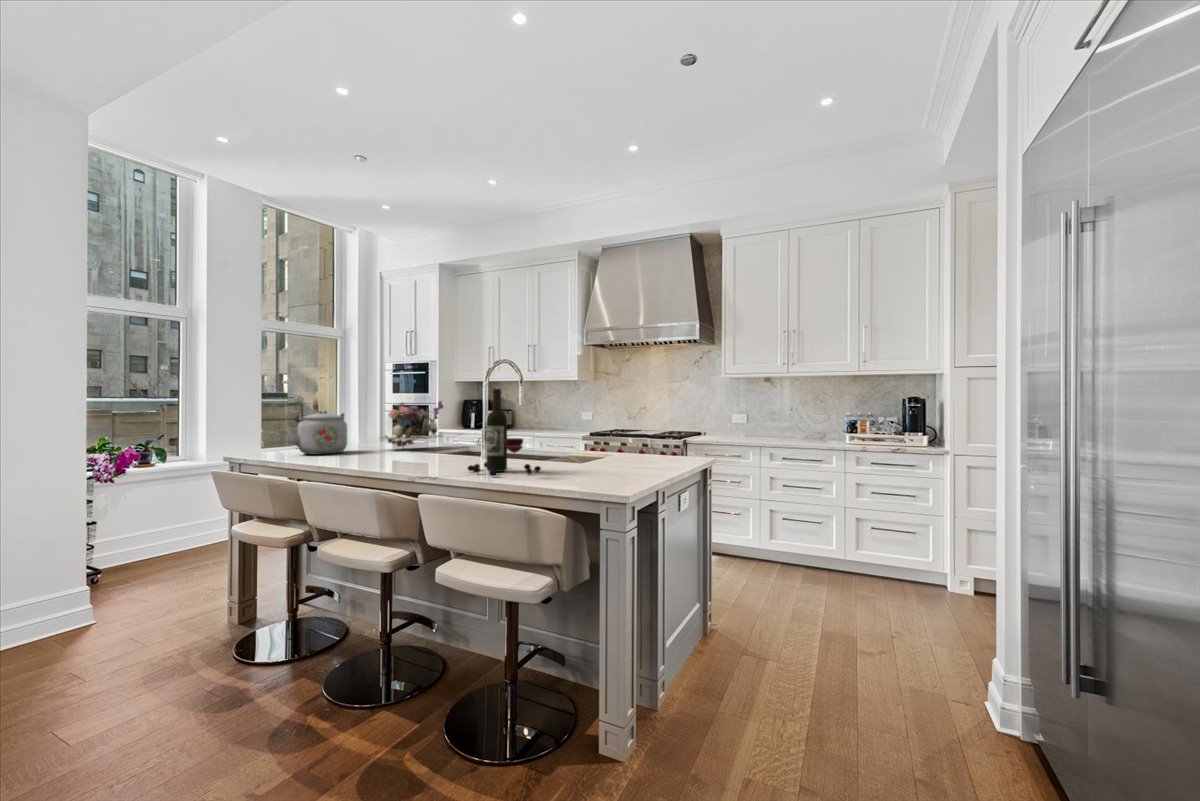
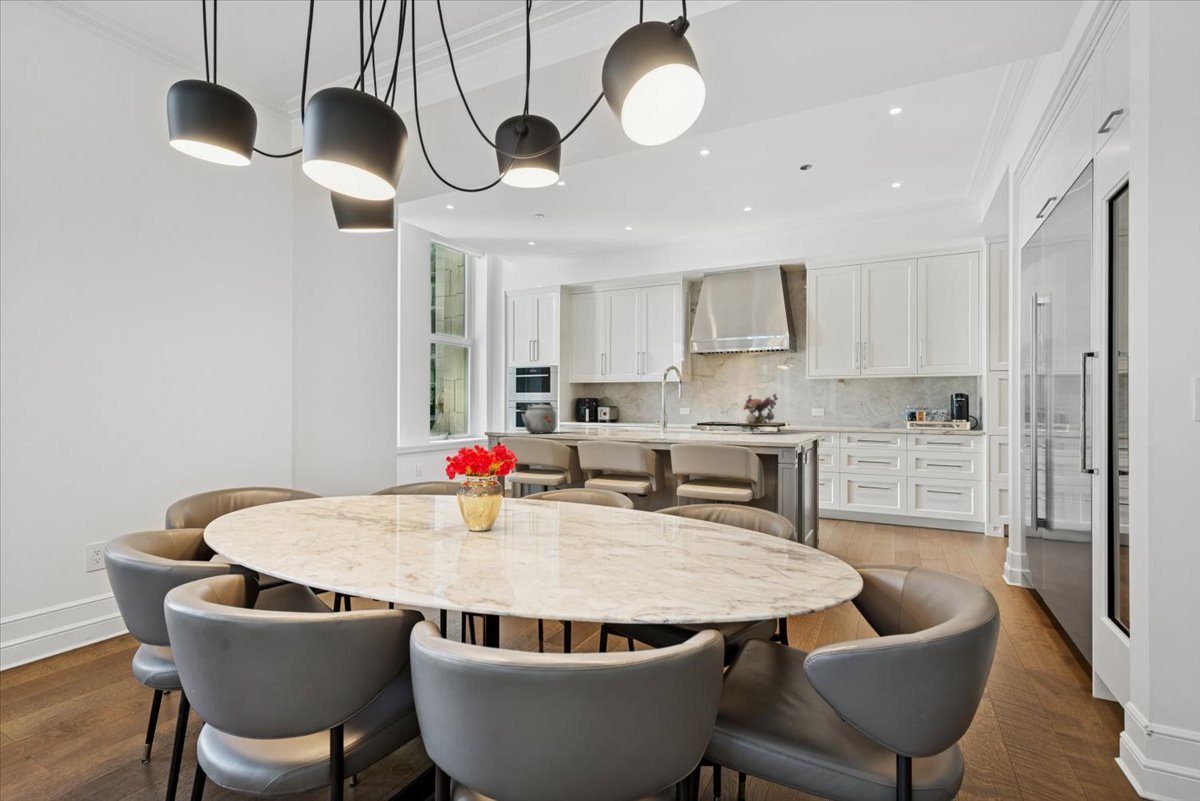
wine bottle: present [468,389,541,476] -> none [682,387,729,440]
flower arrangement: present [381,401,443,447] -> present [737,394,783,432]

